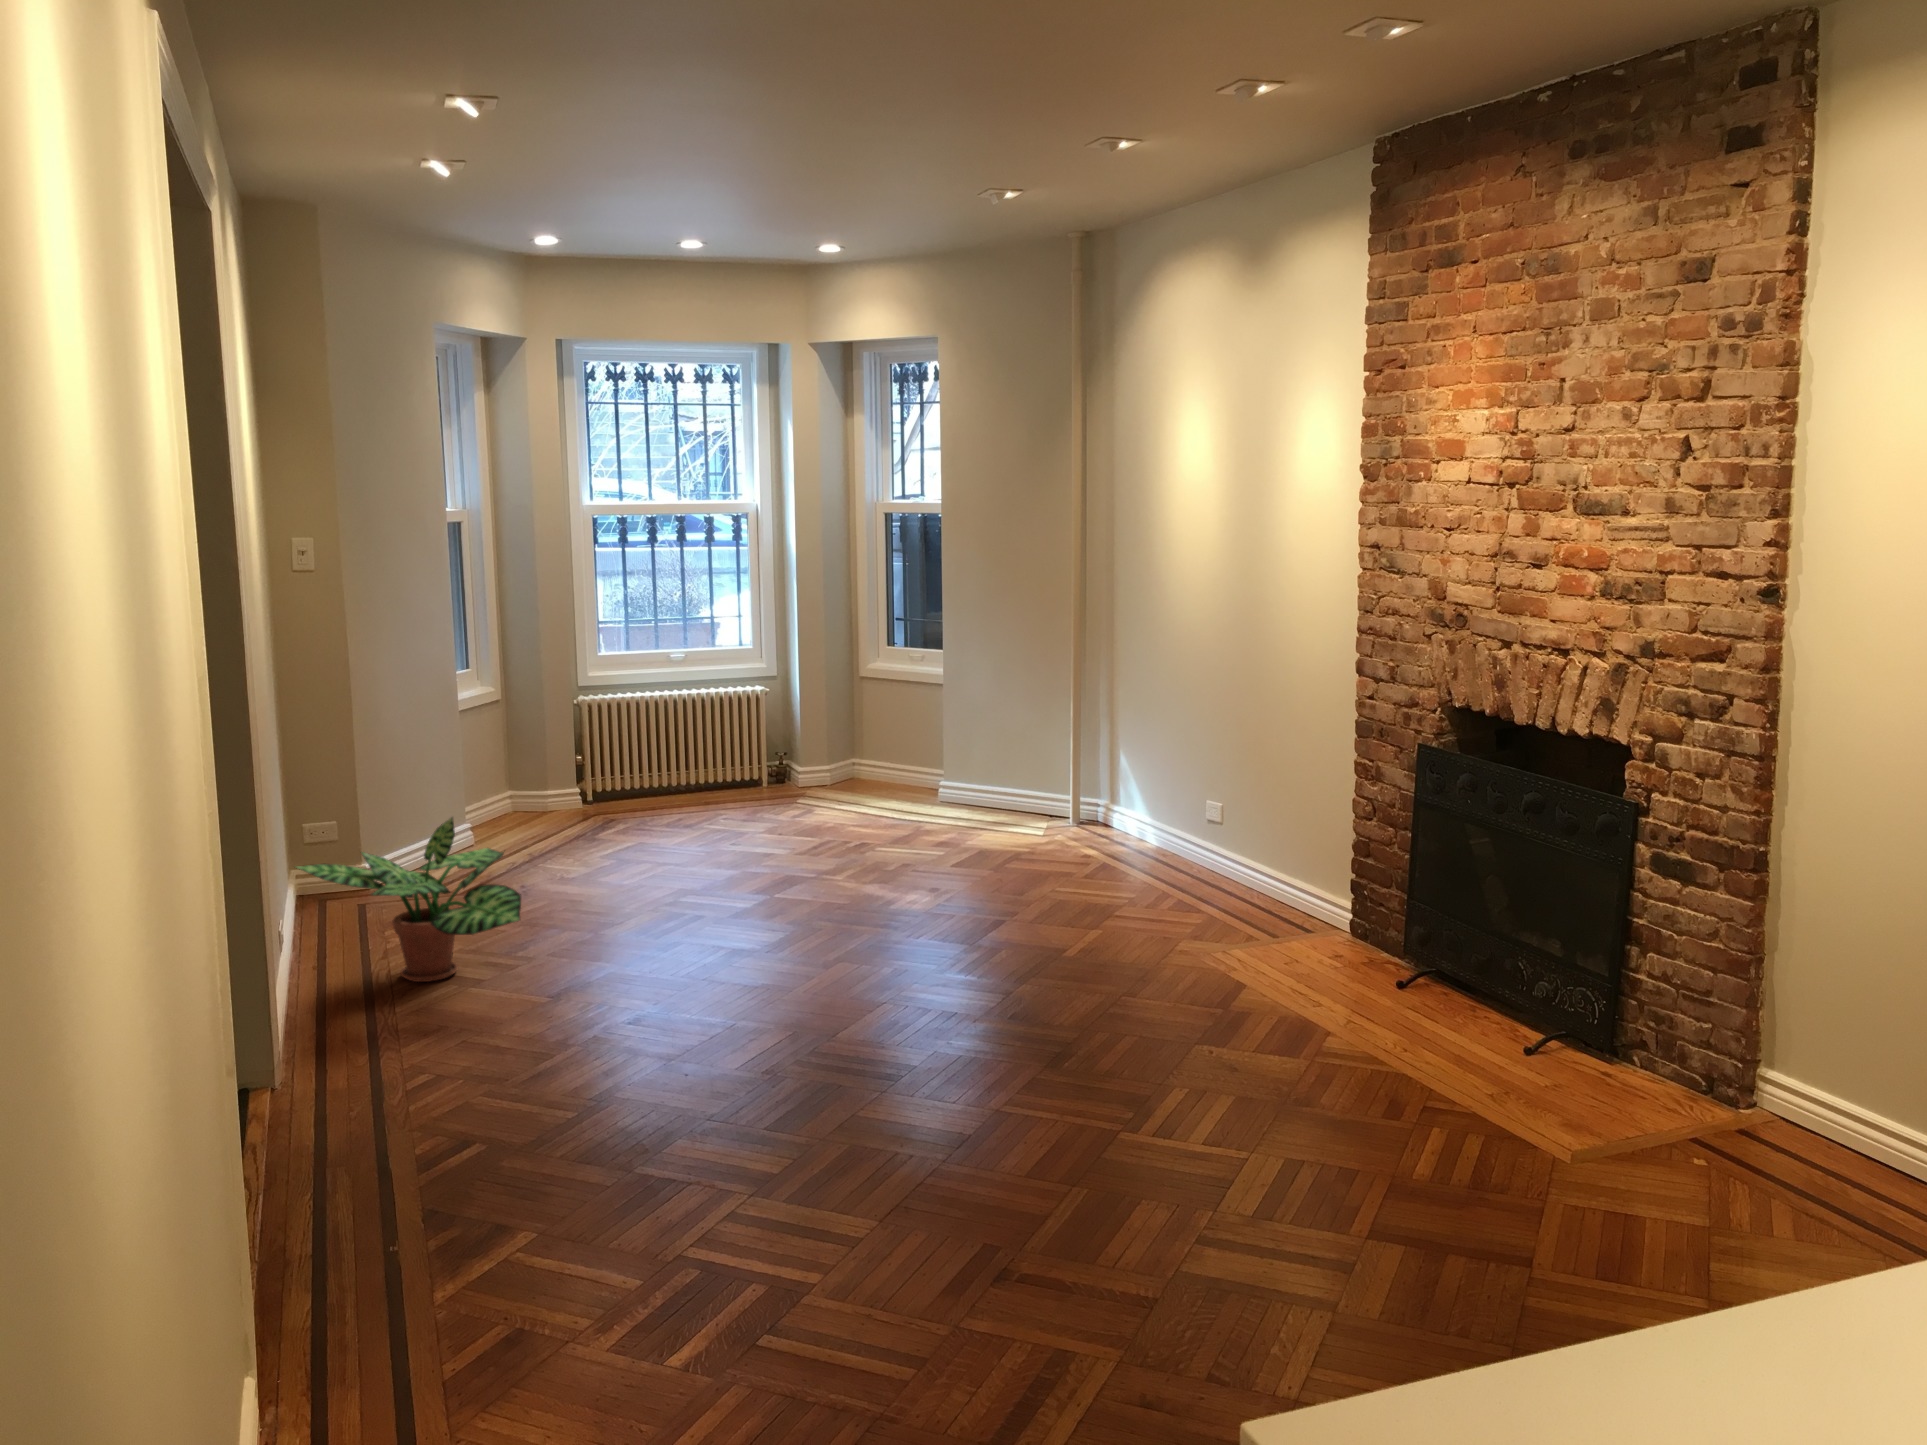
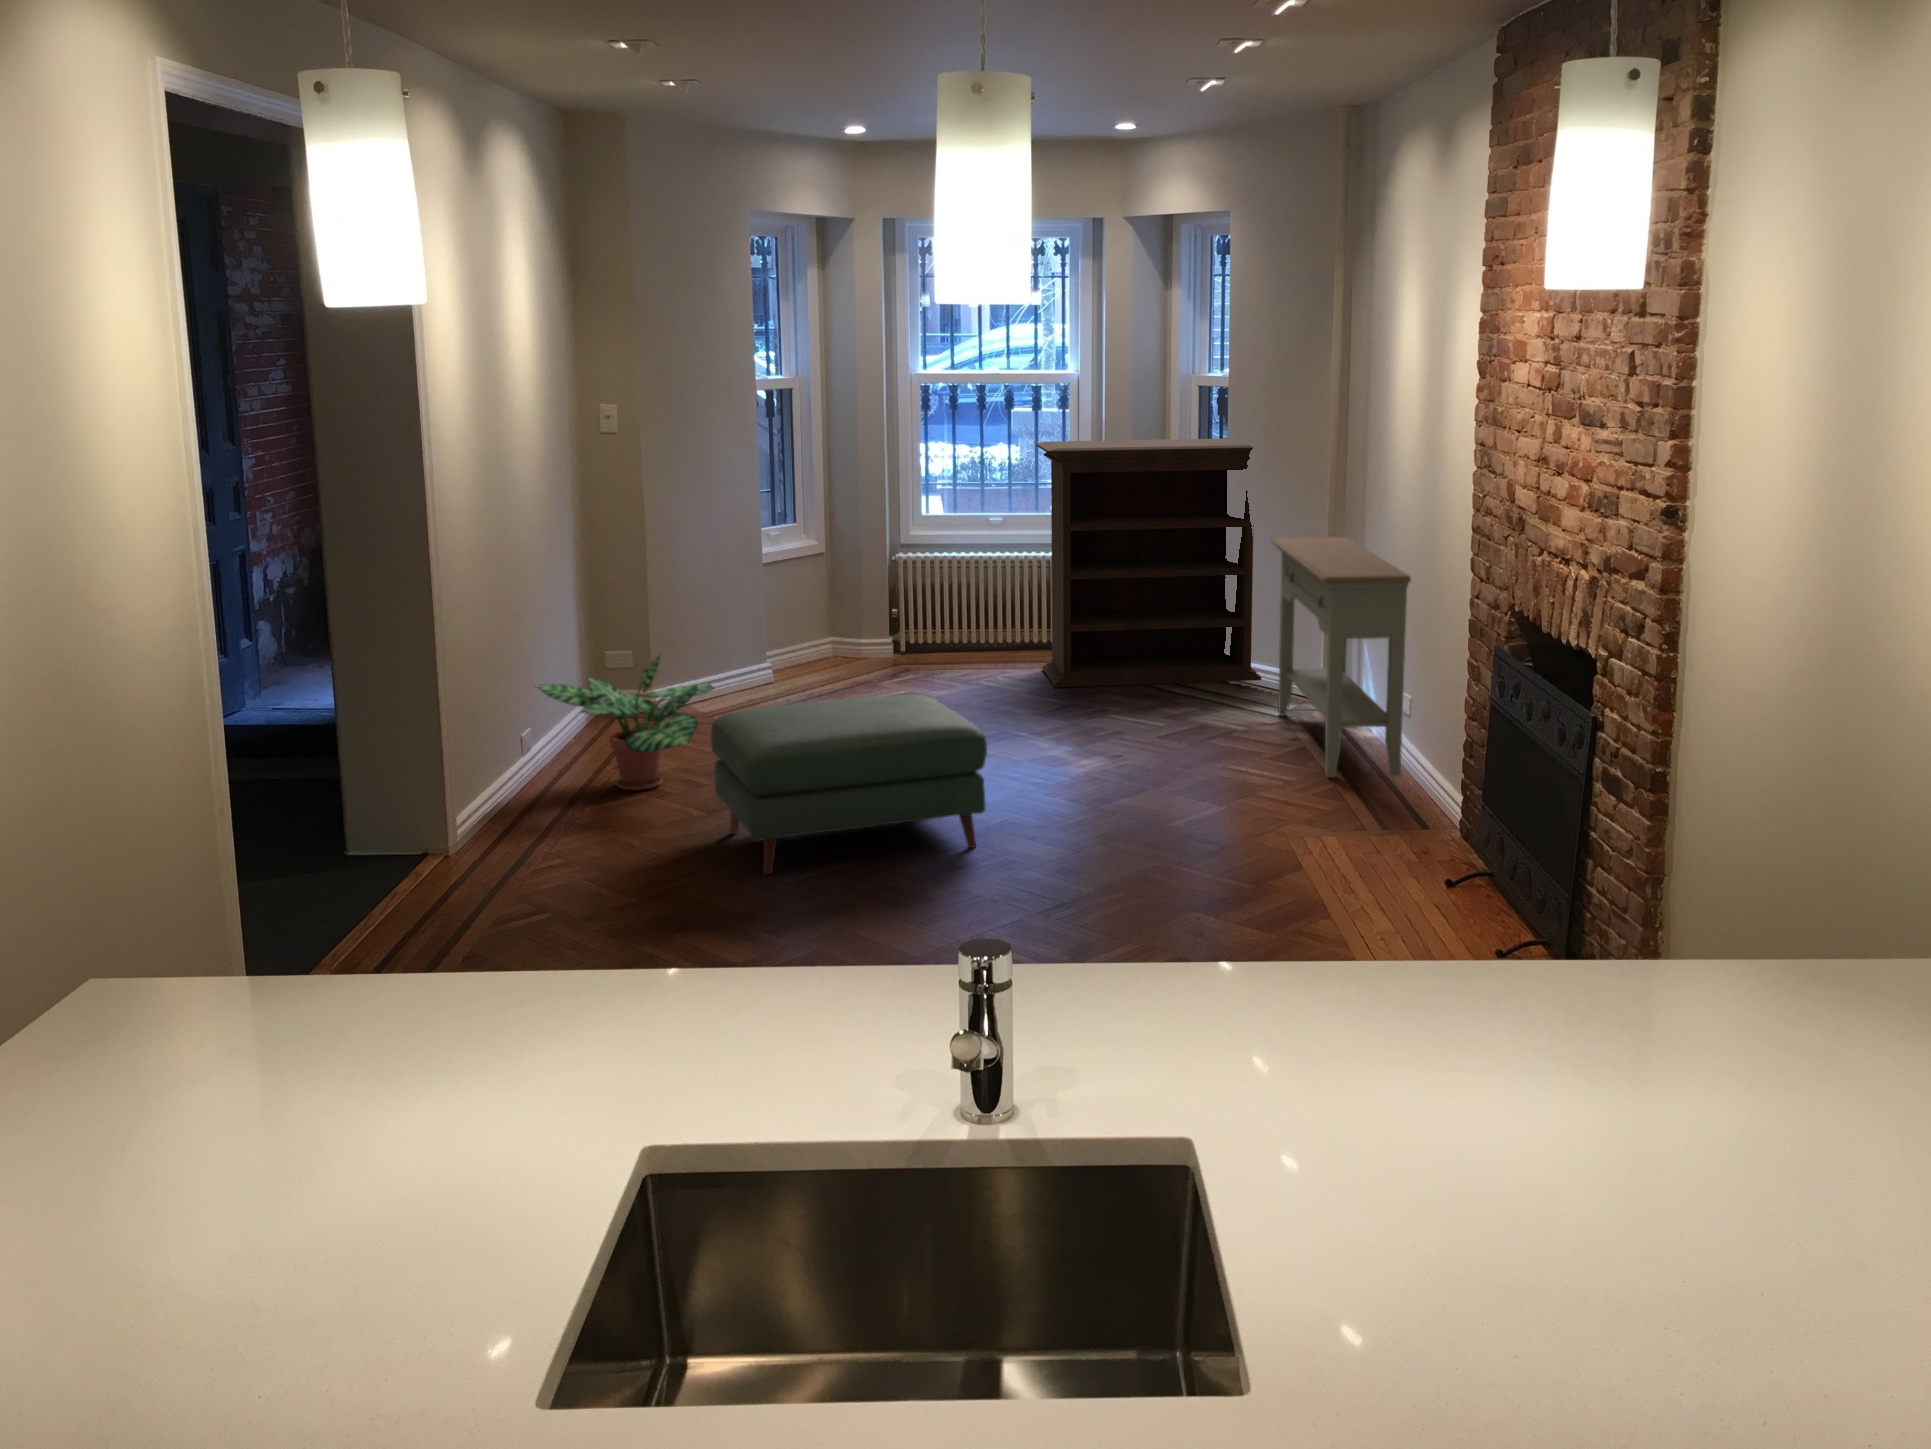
bookshelf: none [745,565,988,824] -> present [1036,438,1261,687]
console table: none [1027,654,1232,890] -> present [1271,537,1411,778]
ottoman: none [575,840,909,1066] -> present [711,695,987,875]

